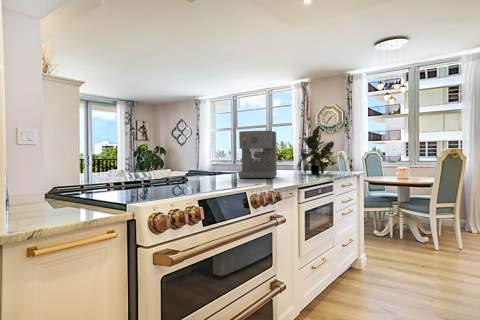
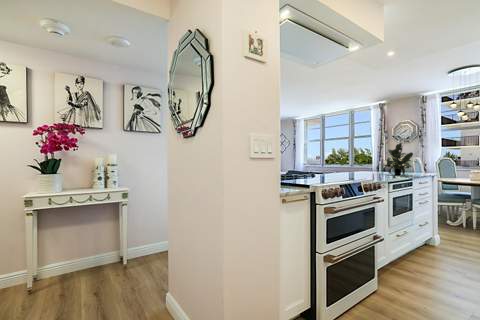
coffee maker: present [238,131,277,179] -> none [345,147,370,177]

